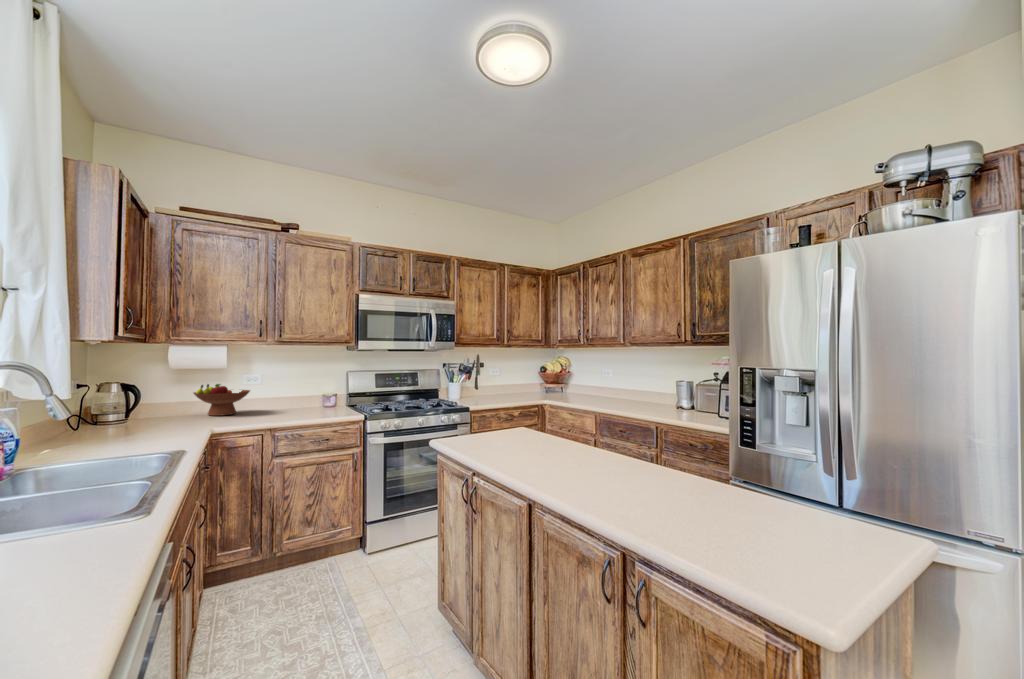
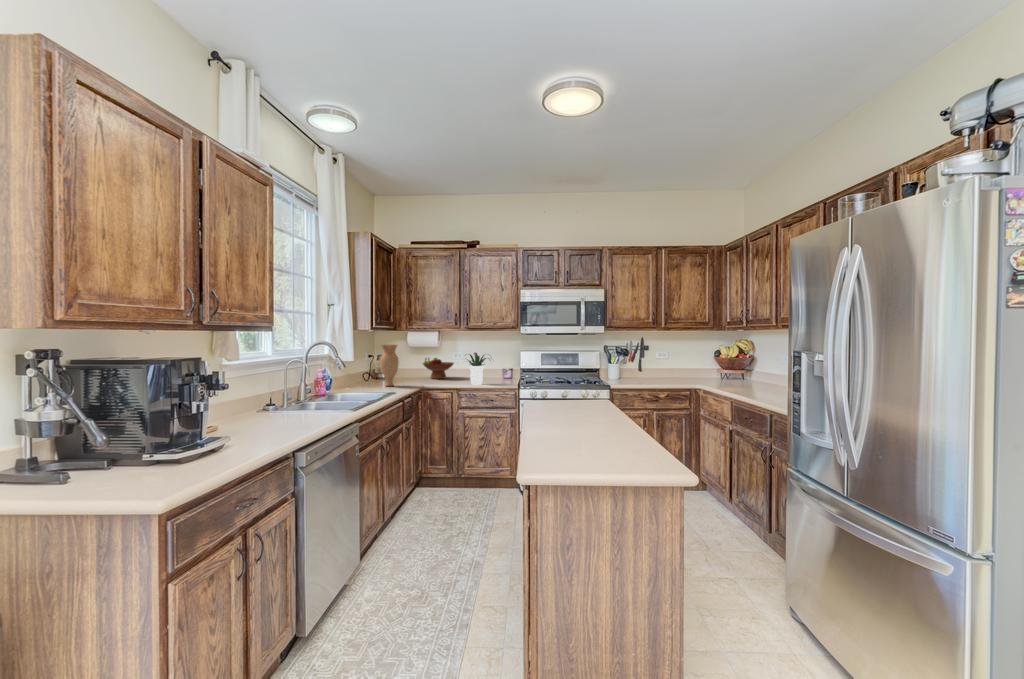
vase: none [129,365,169,436] -> present [380,345,398,386]
potted plant: none [267,375,327,419] -> present [468,352,489,385]

